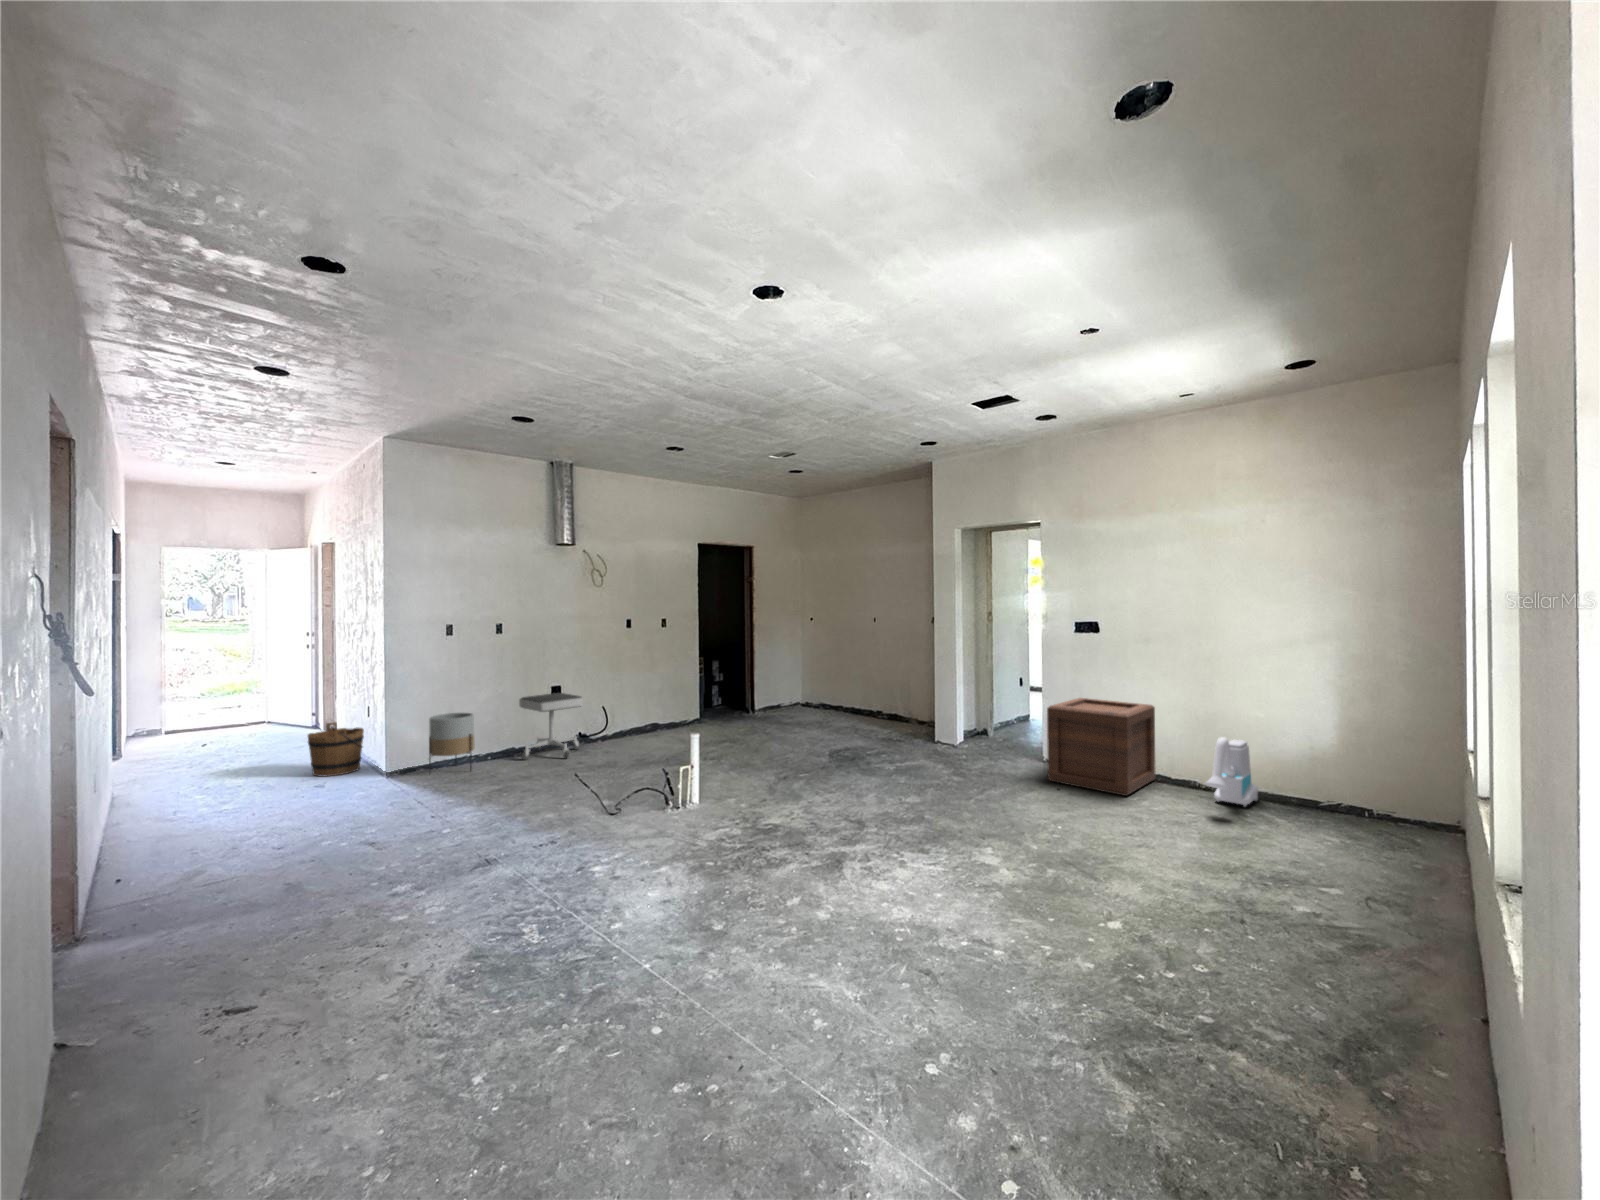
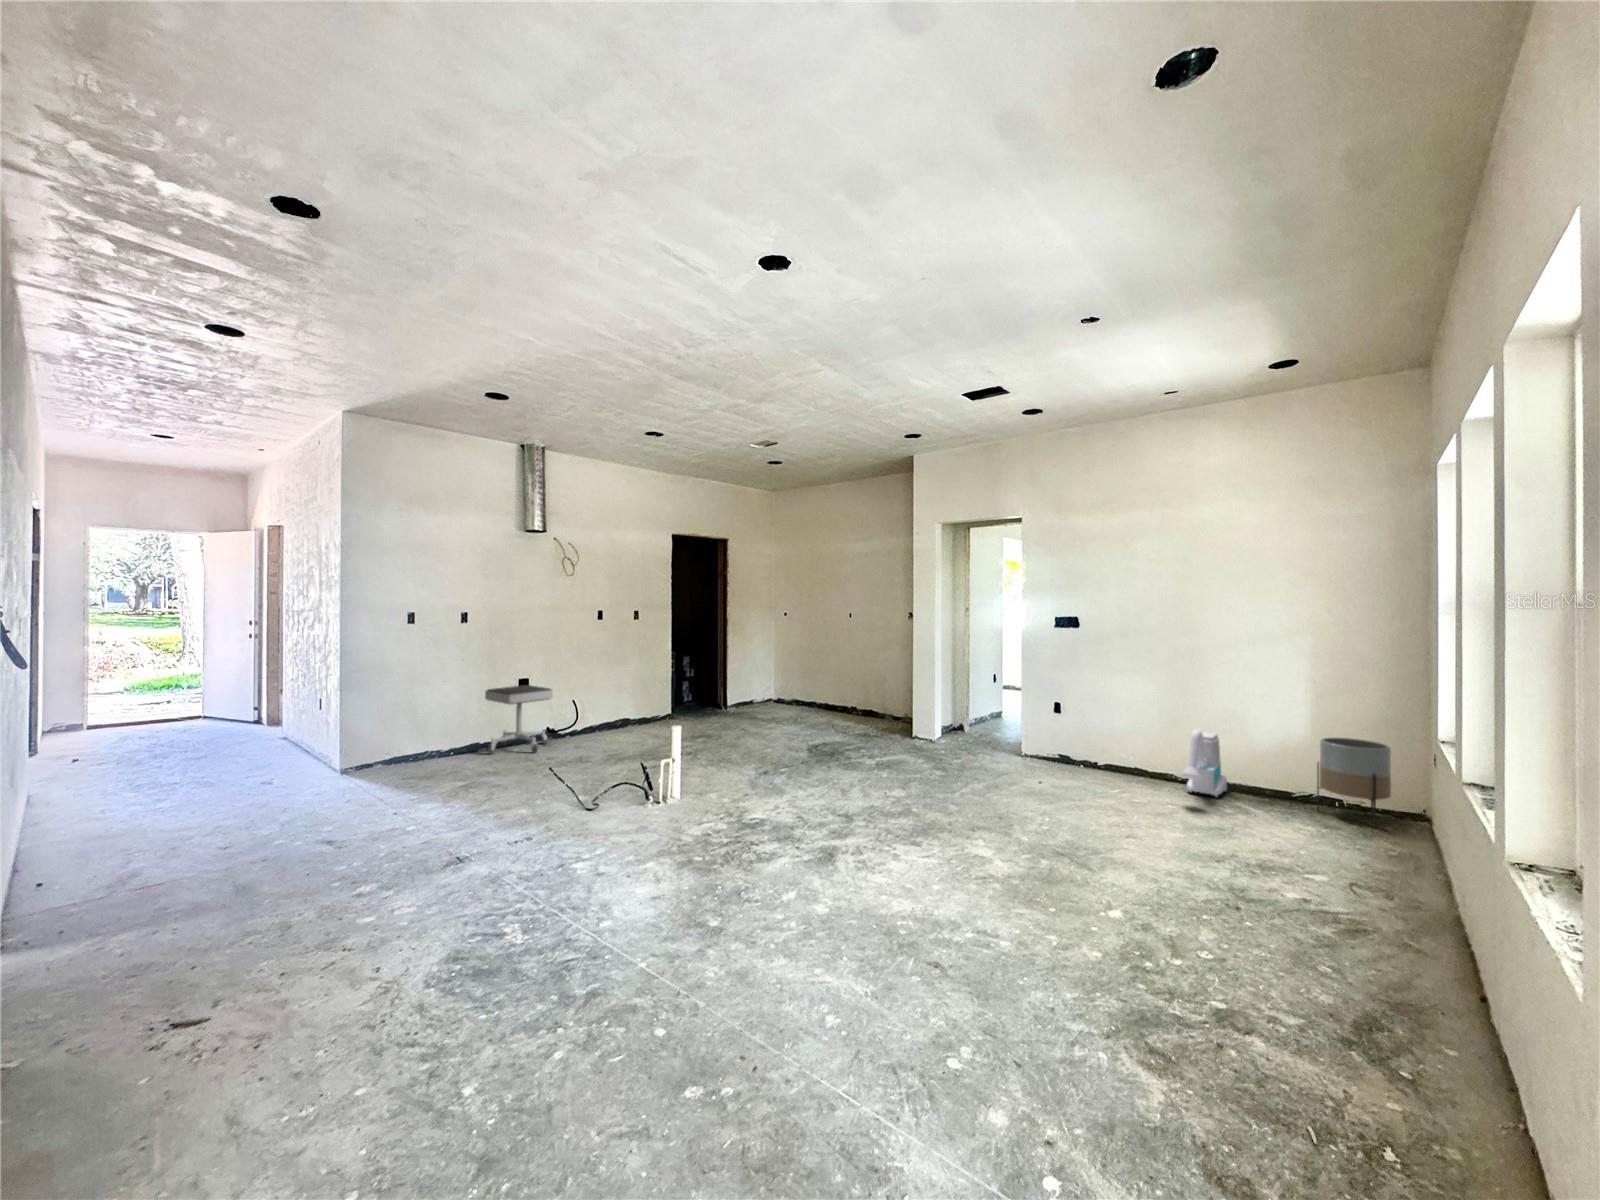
wooden crate: present [1047,698,1155,796] -> none [1025,692,1128,788]
planter: present [429,713,474,773] -> present [1317,738,1391,827]
bucket: present [308,722,364,776] -> none [254,714,317,772]

